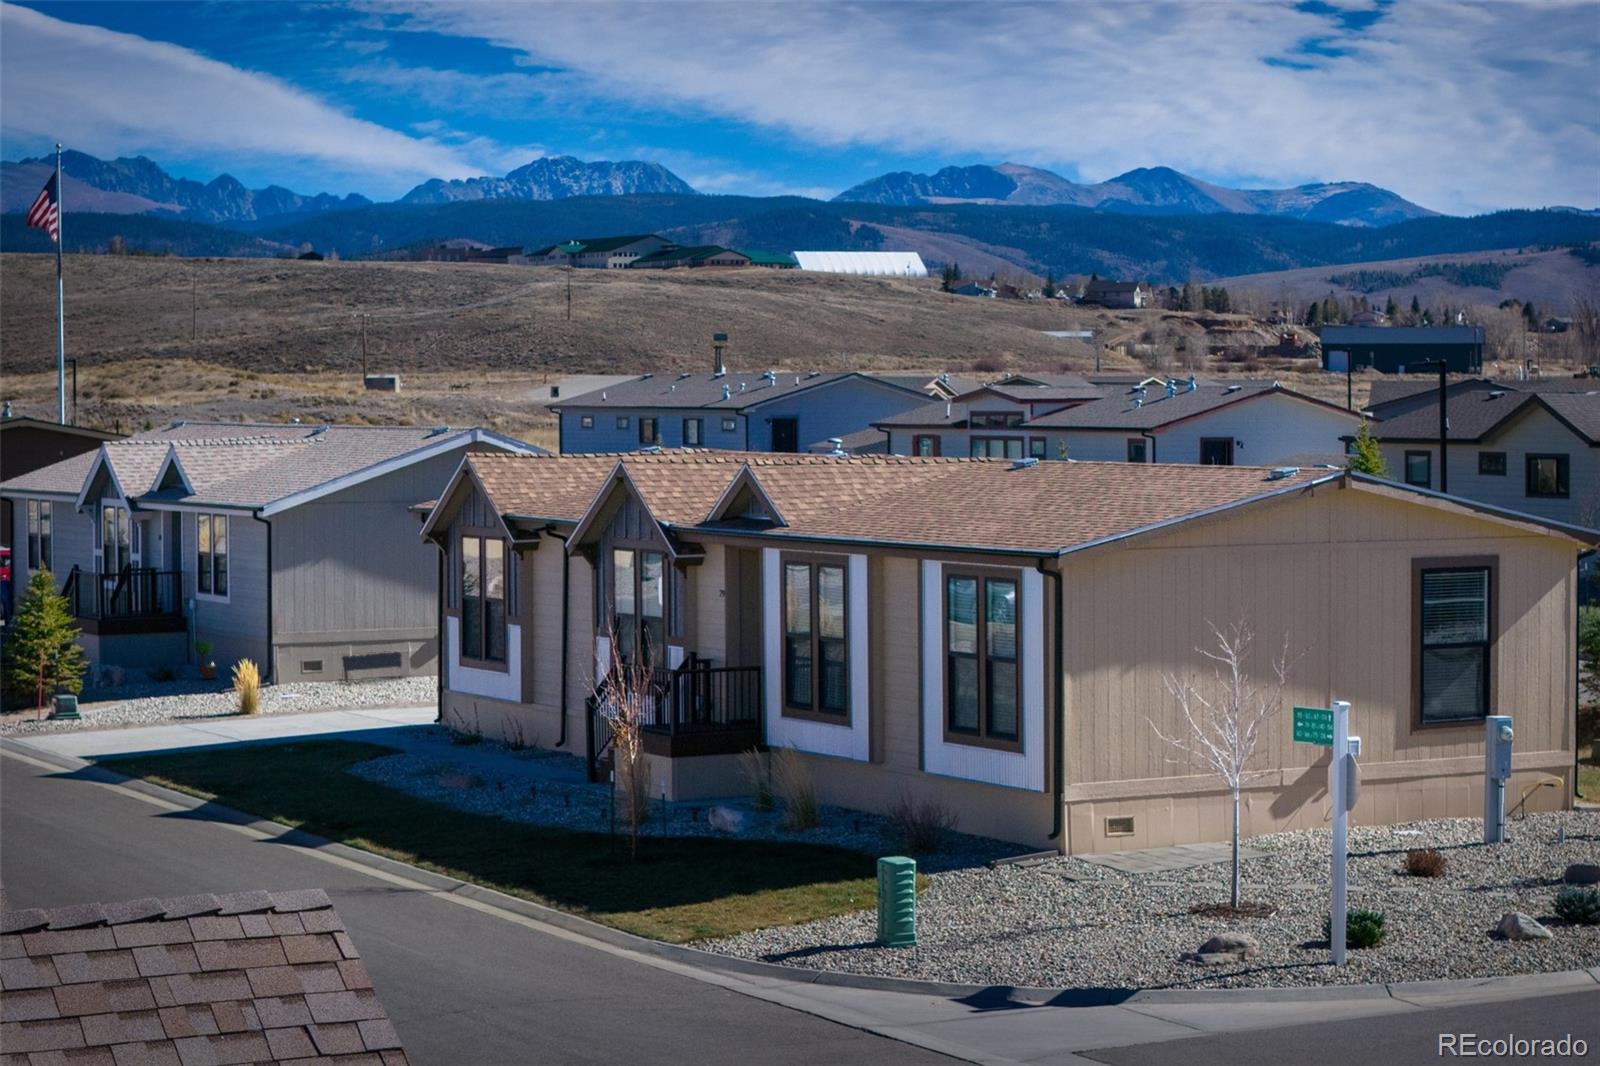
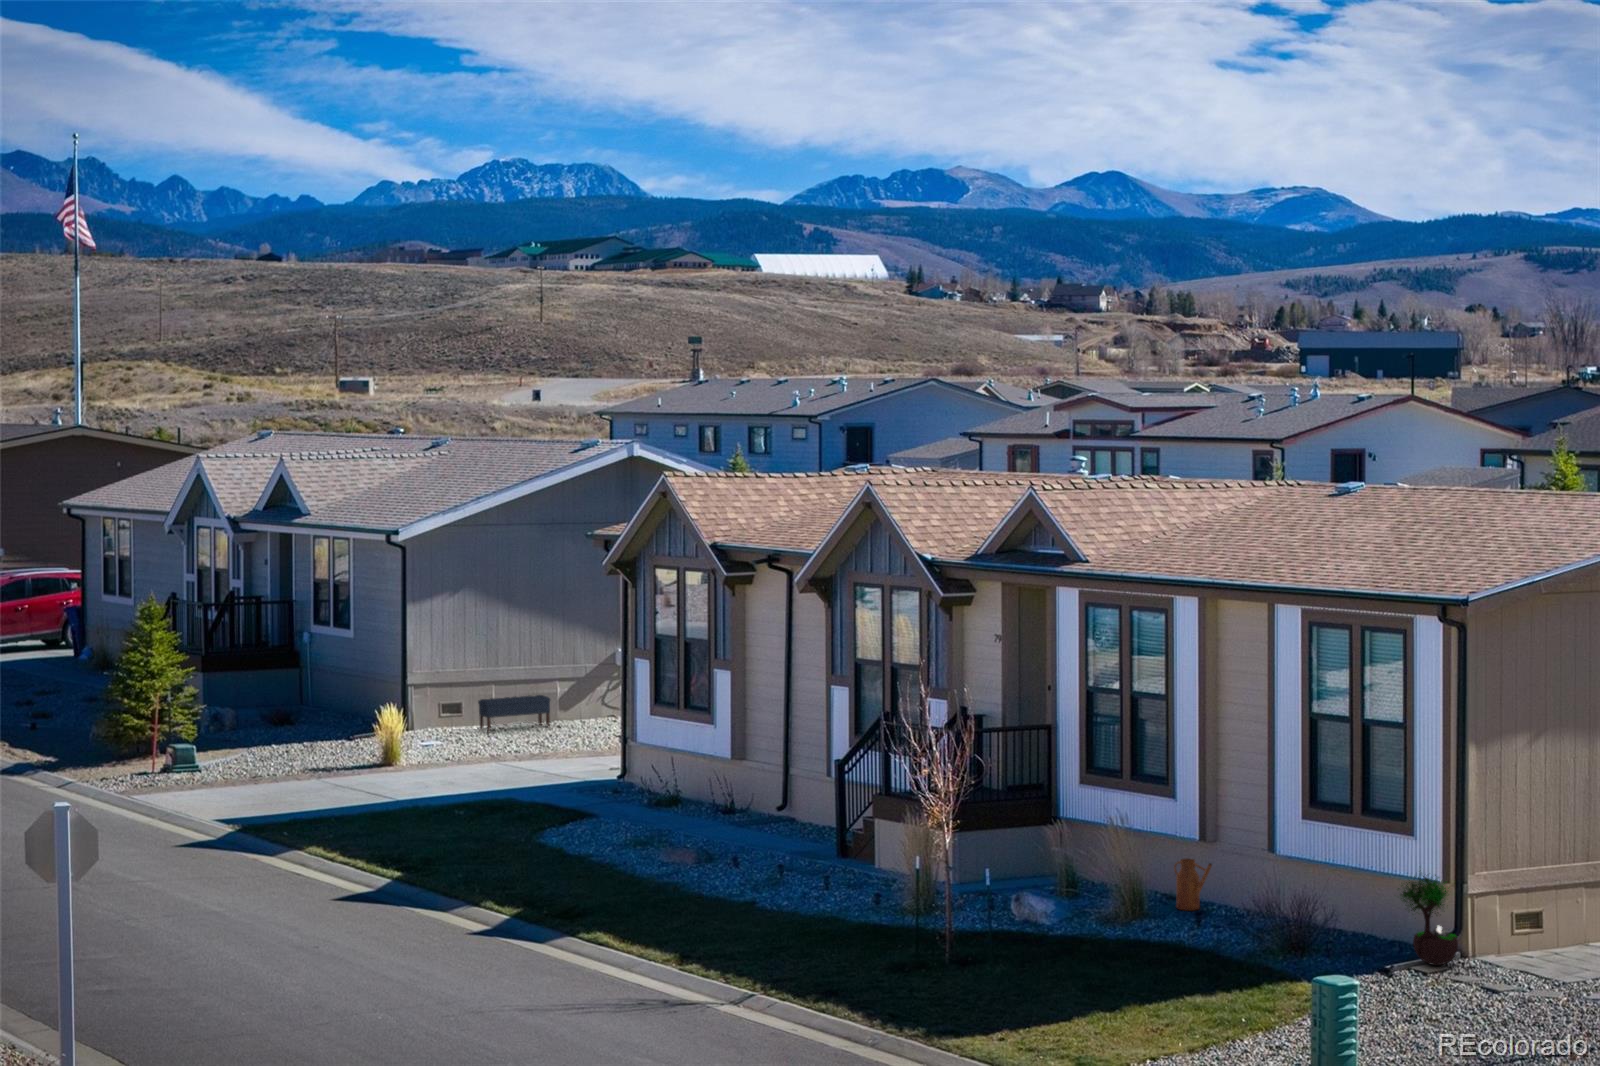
potted tree: present [191,640,217,679] -> present [1398,875,1458,965]
watering can: none [847,773,875,816] -> present [1174,858,1212,911]

